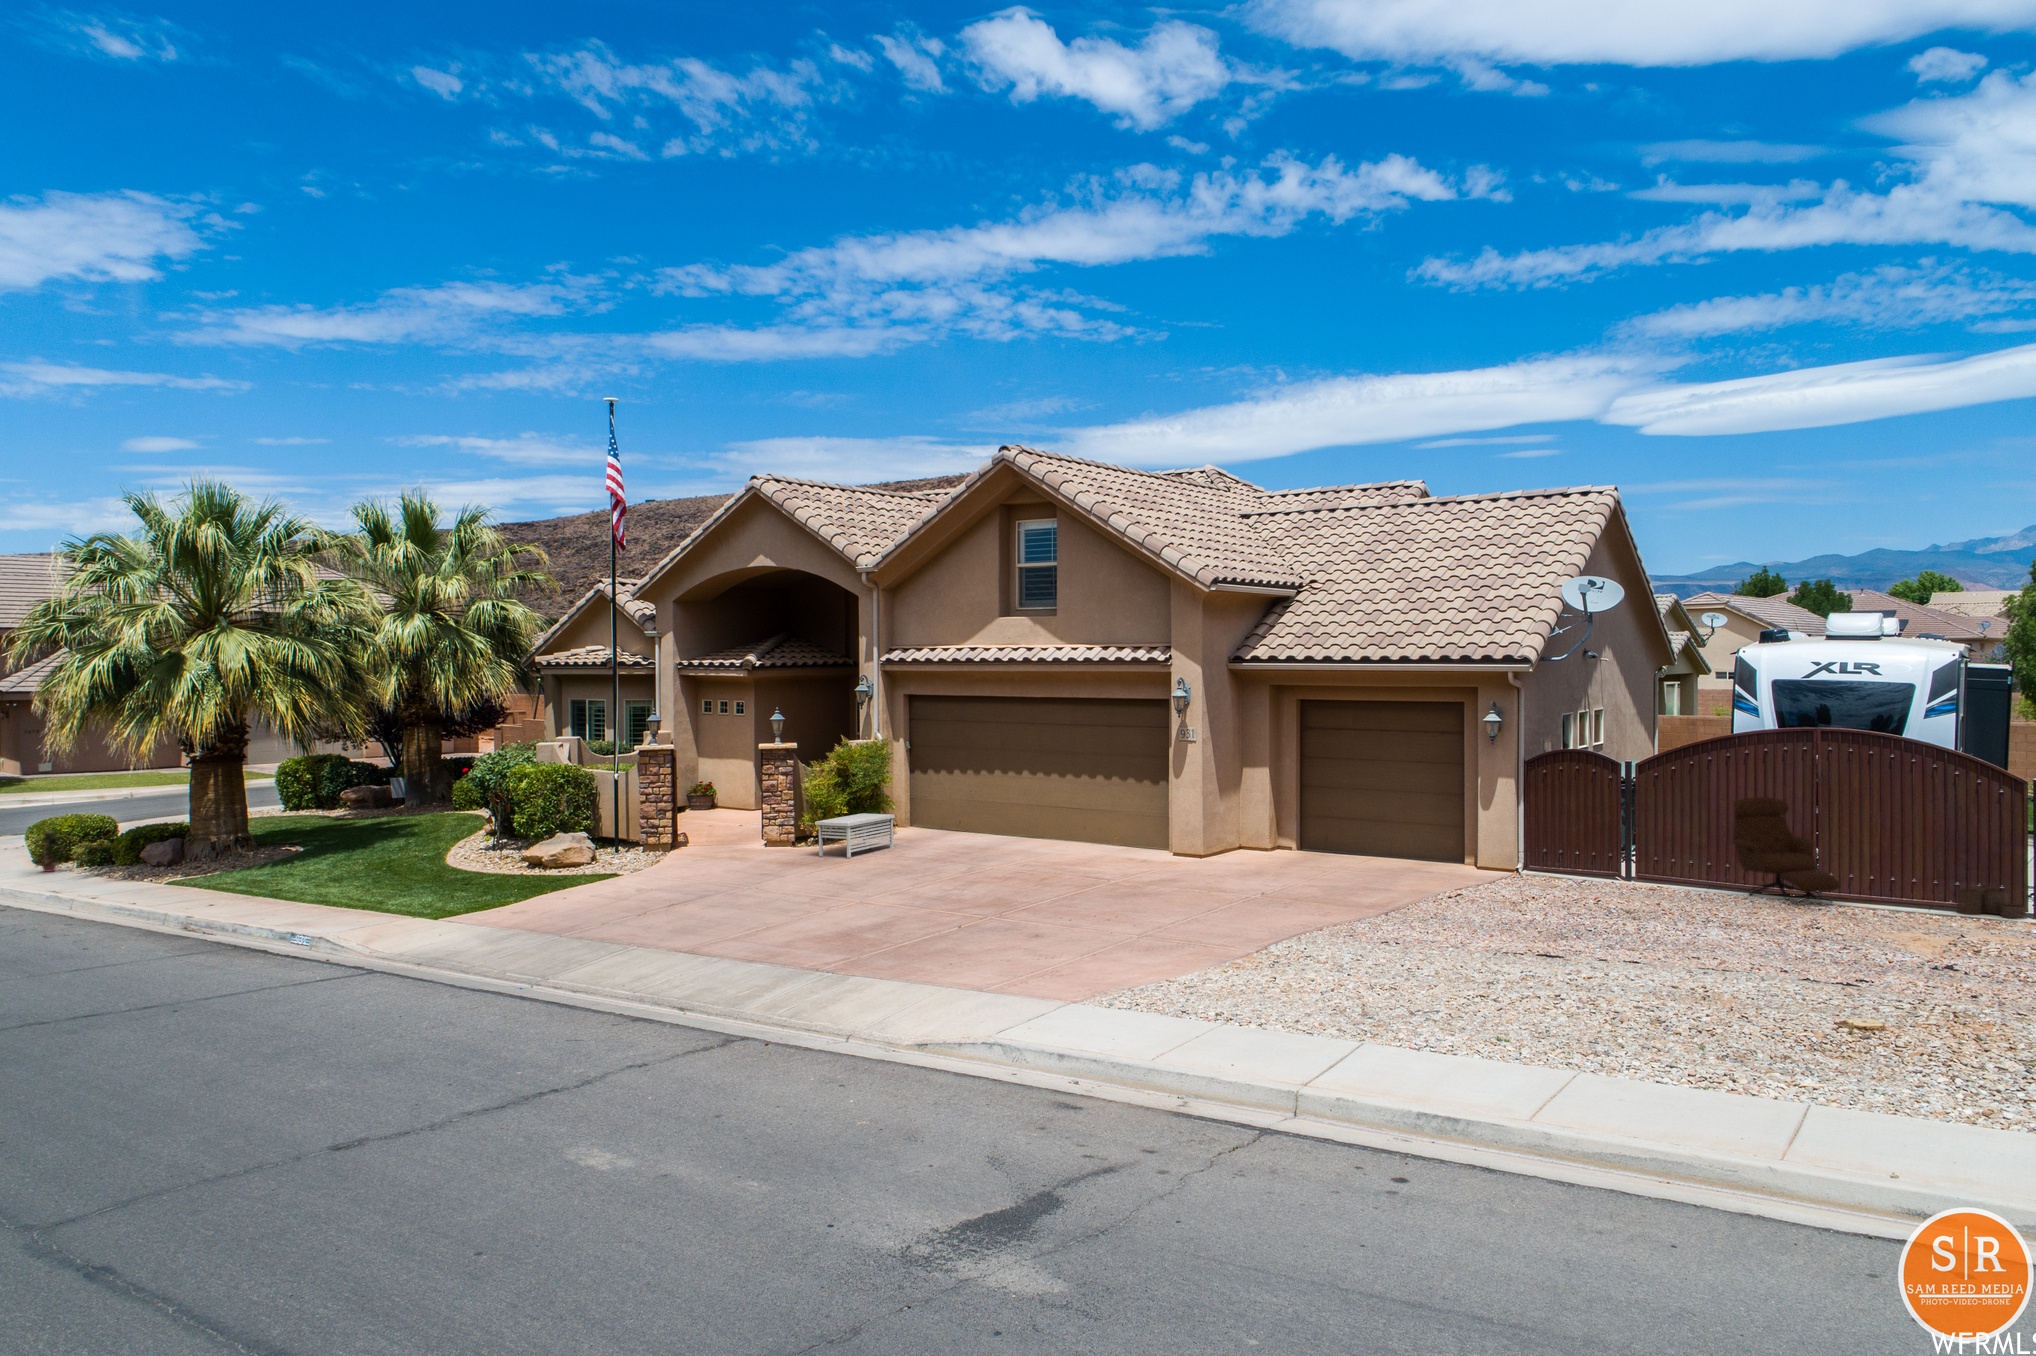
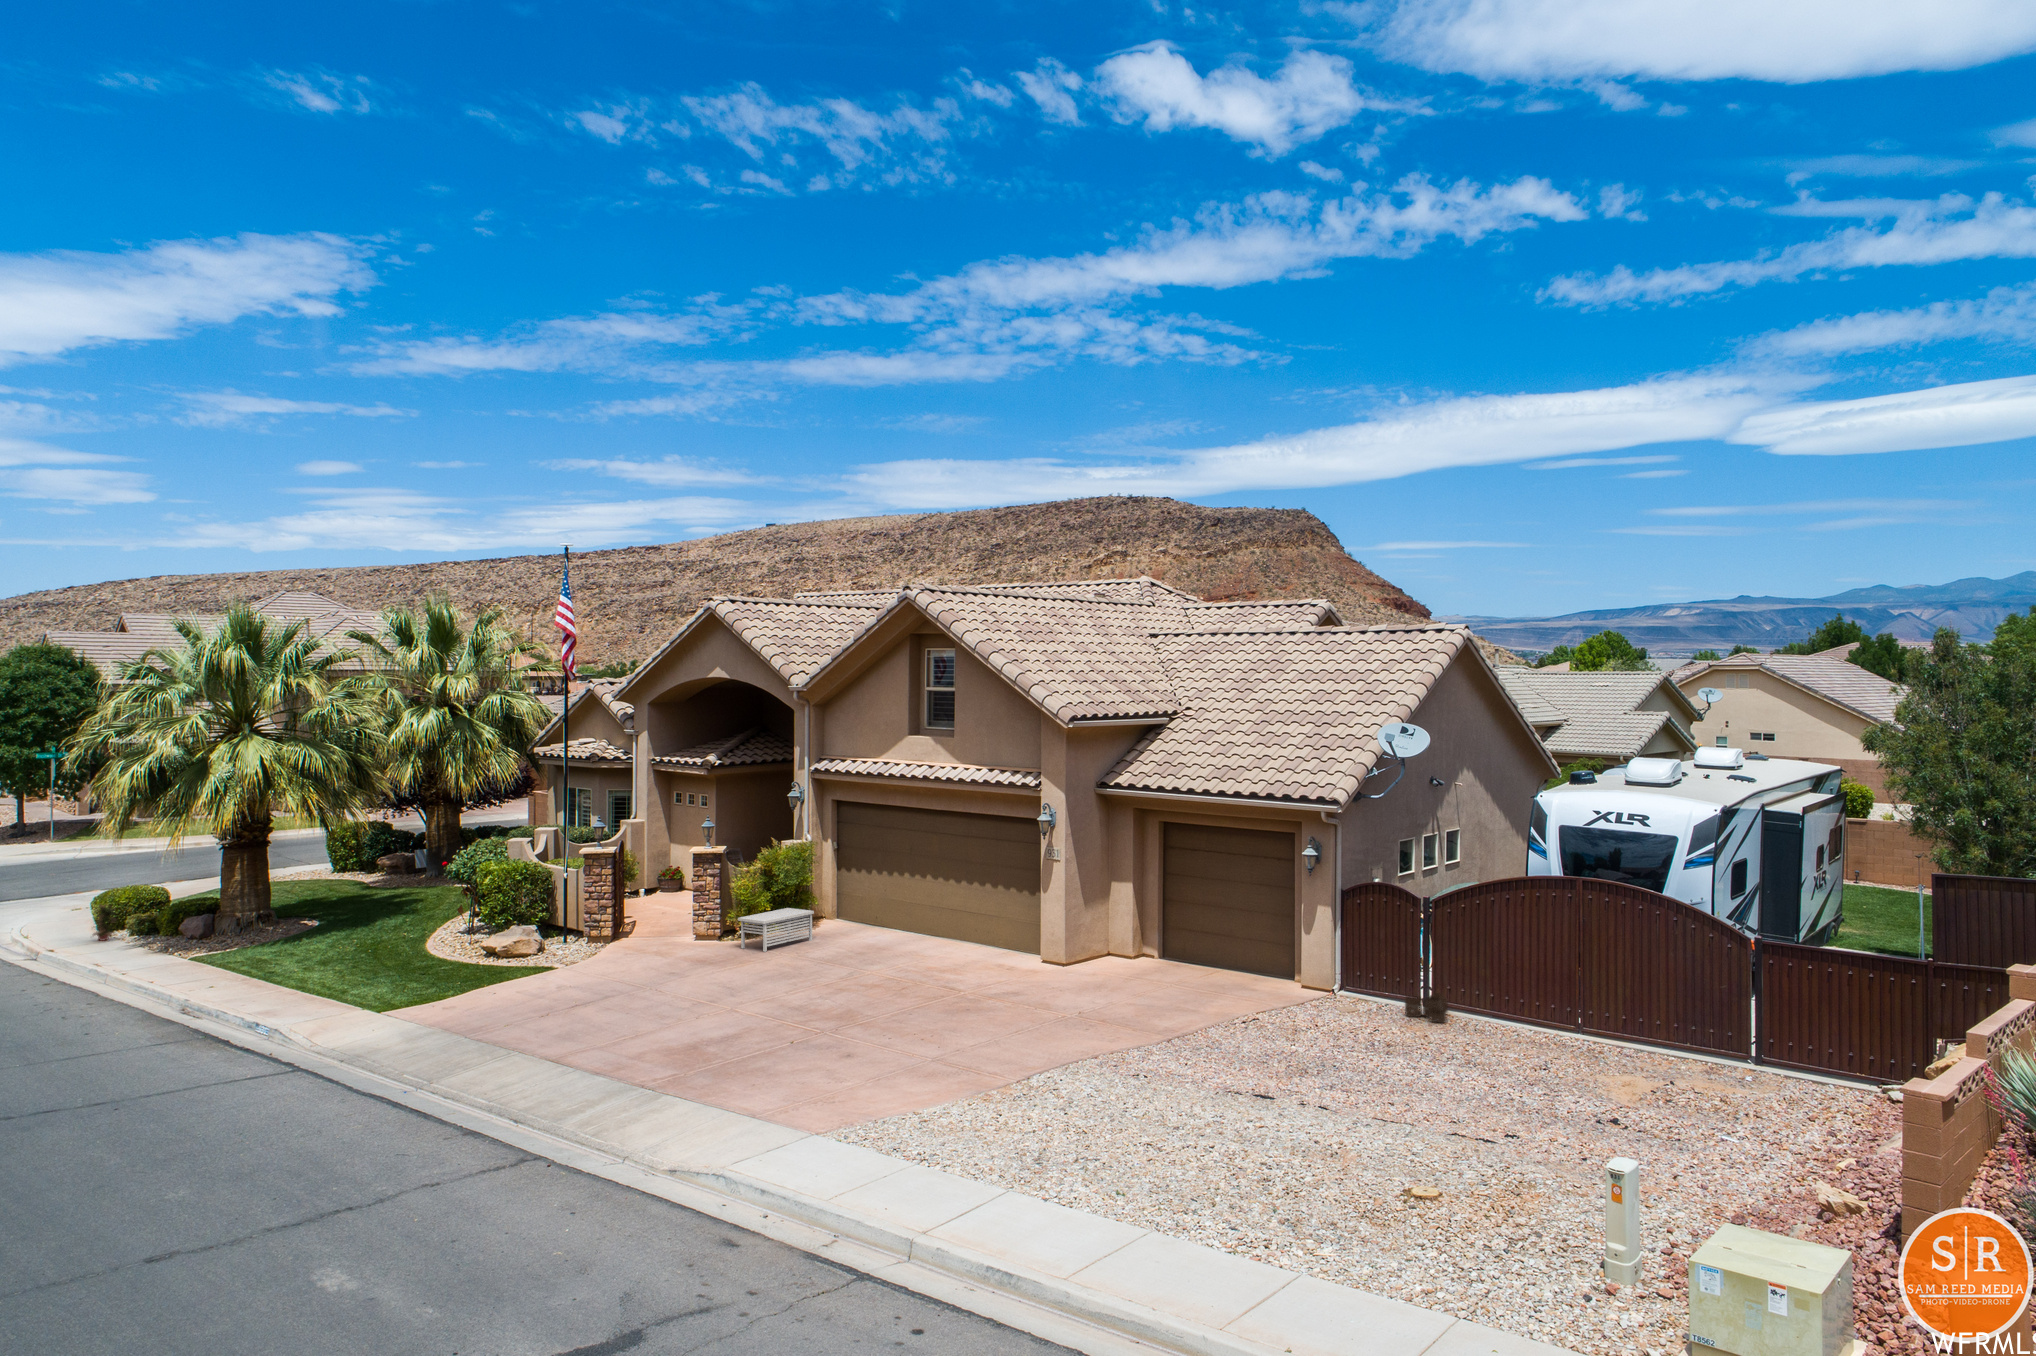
lounge chair: present [1731,797,1840,905] -> none [1499,941,1582,1050]
woven basket: present [1956,885,2026,918] -> present [1405,993,1448,1023]

